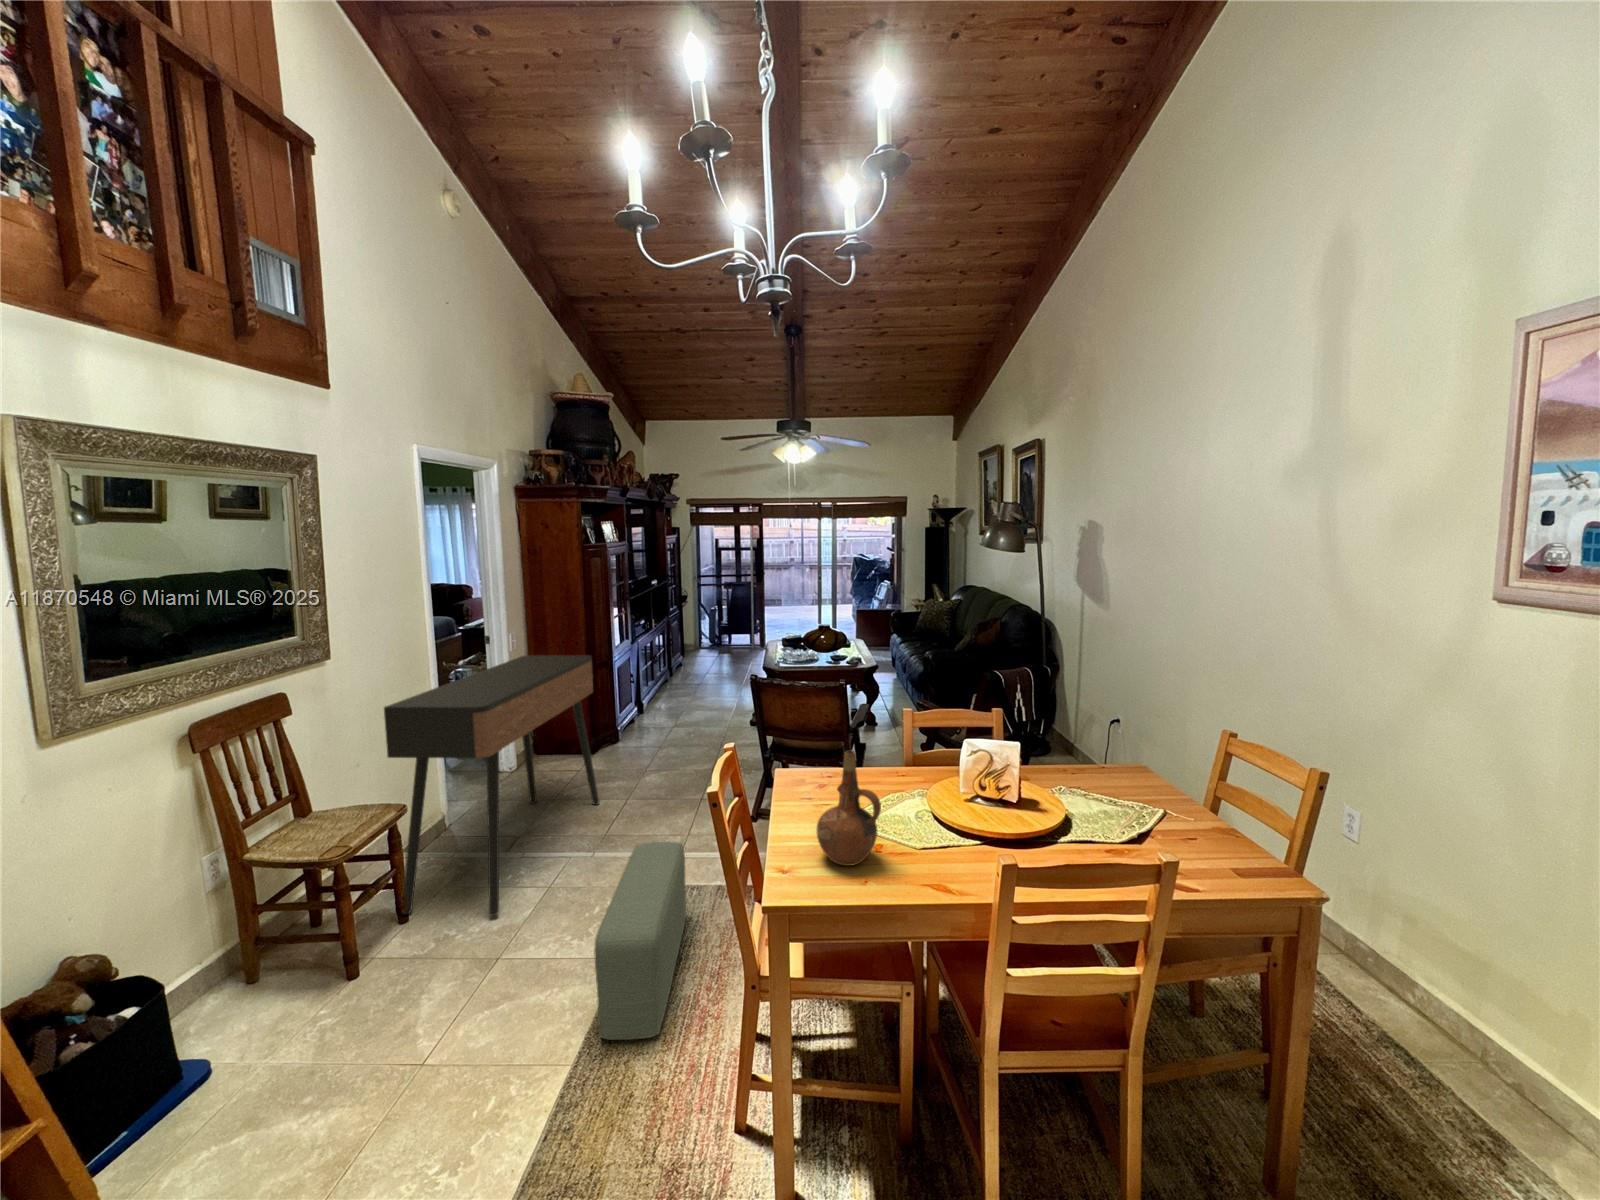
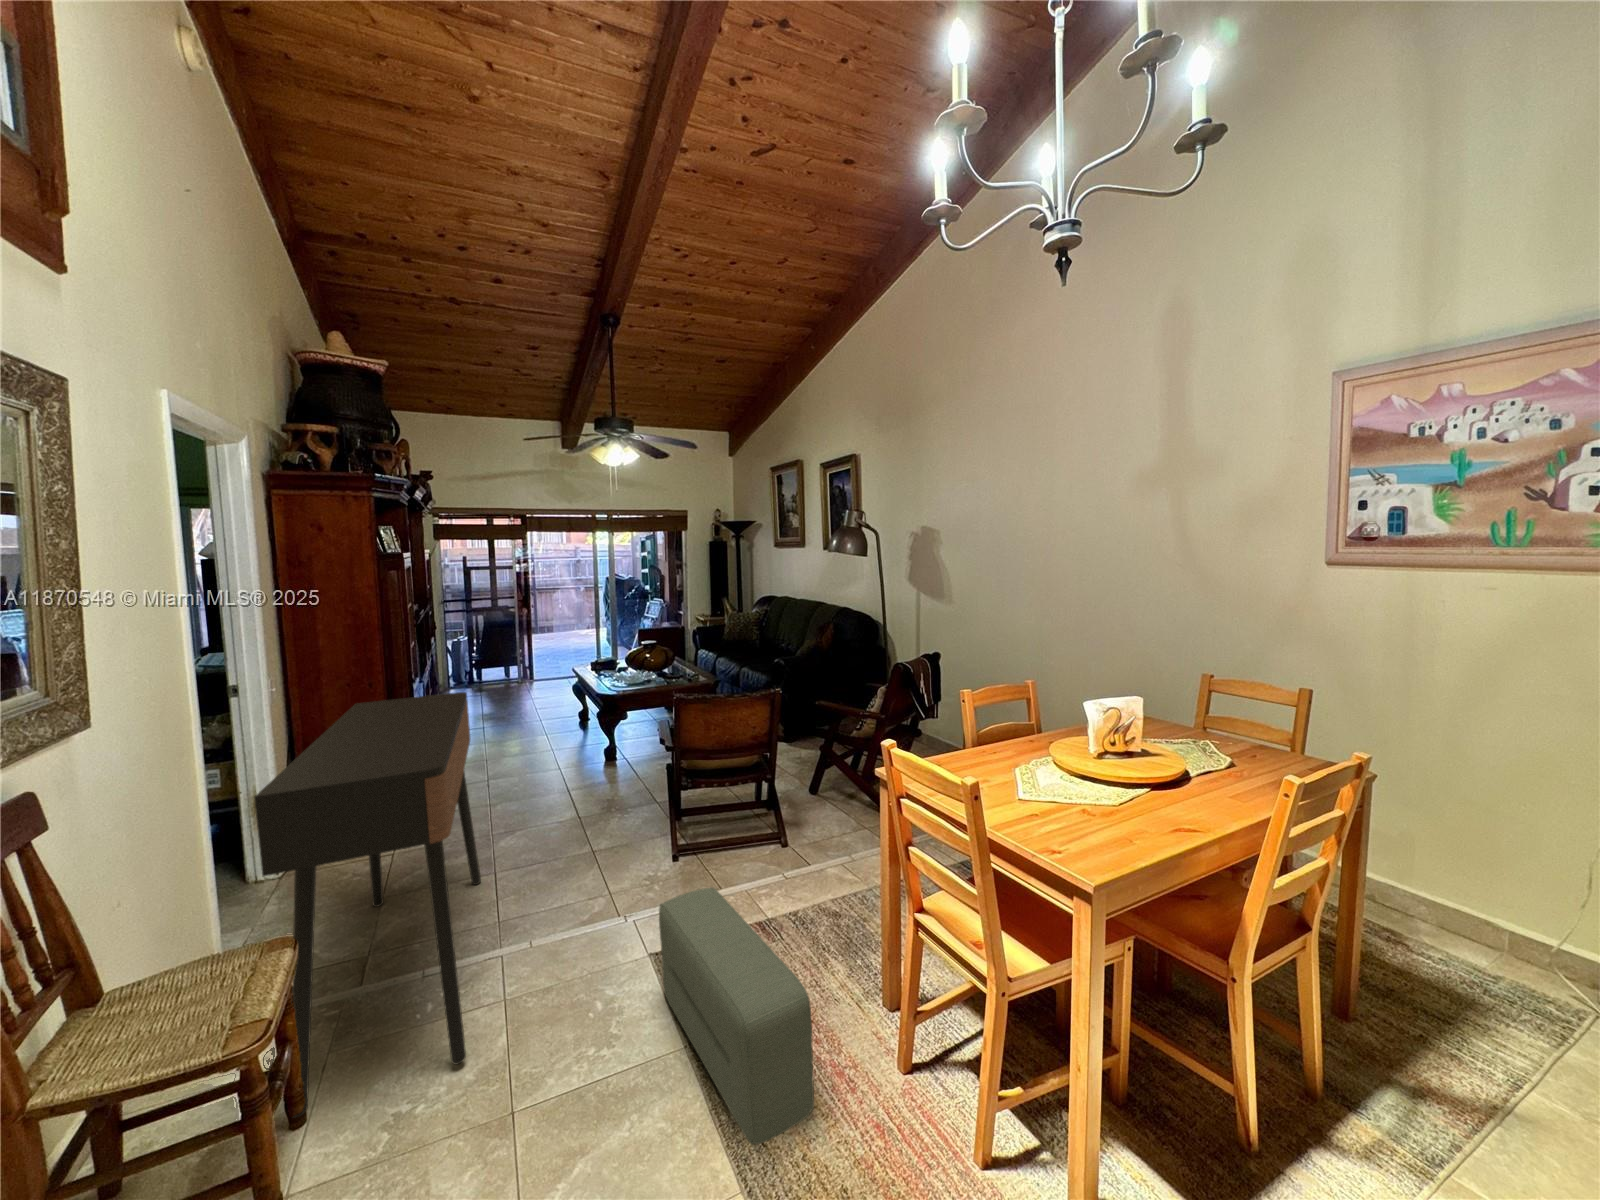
ceramic pitcher: present [817,751,881,866] -> none [1056,720,1123,836]

